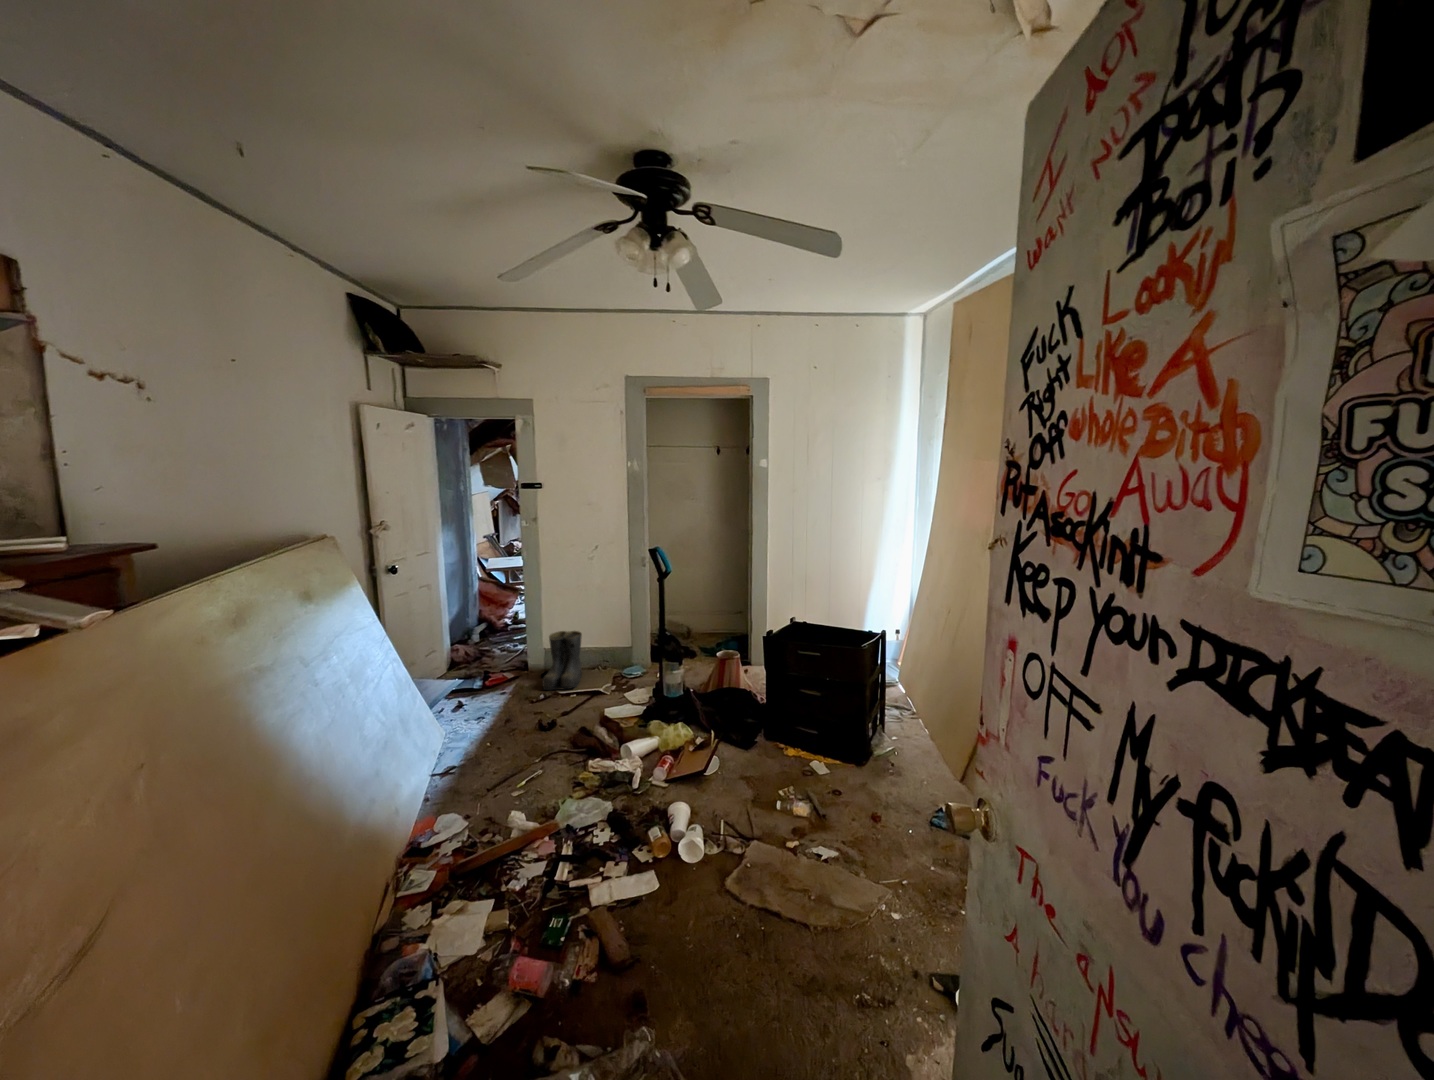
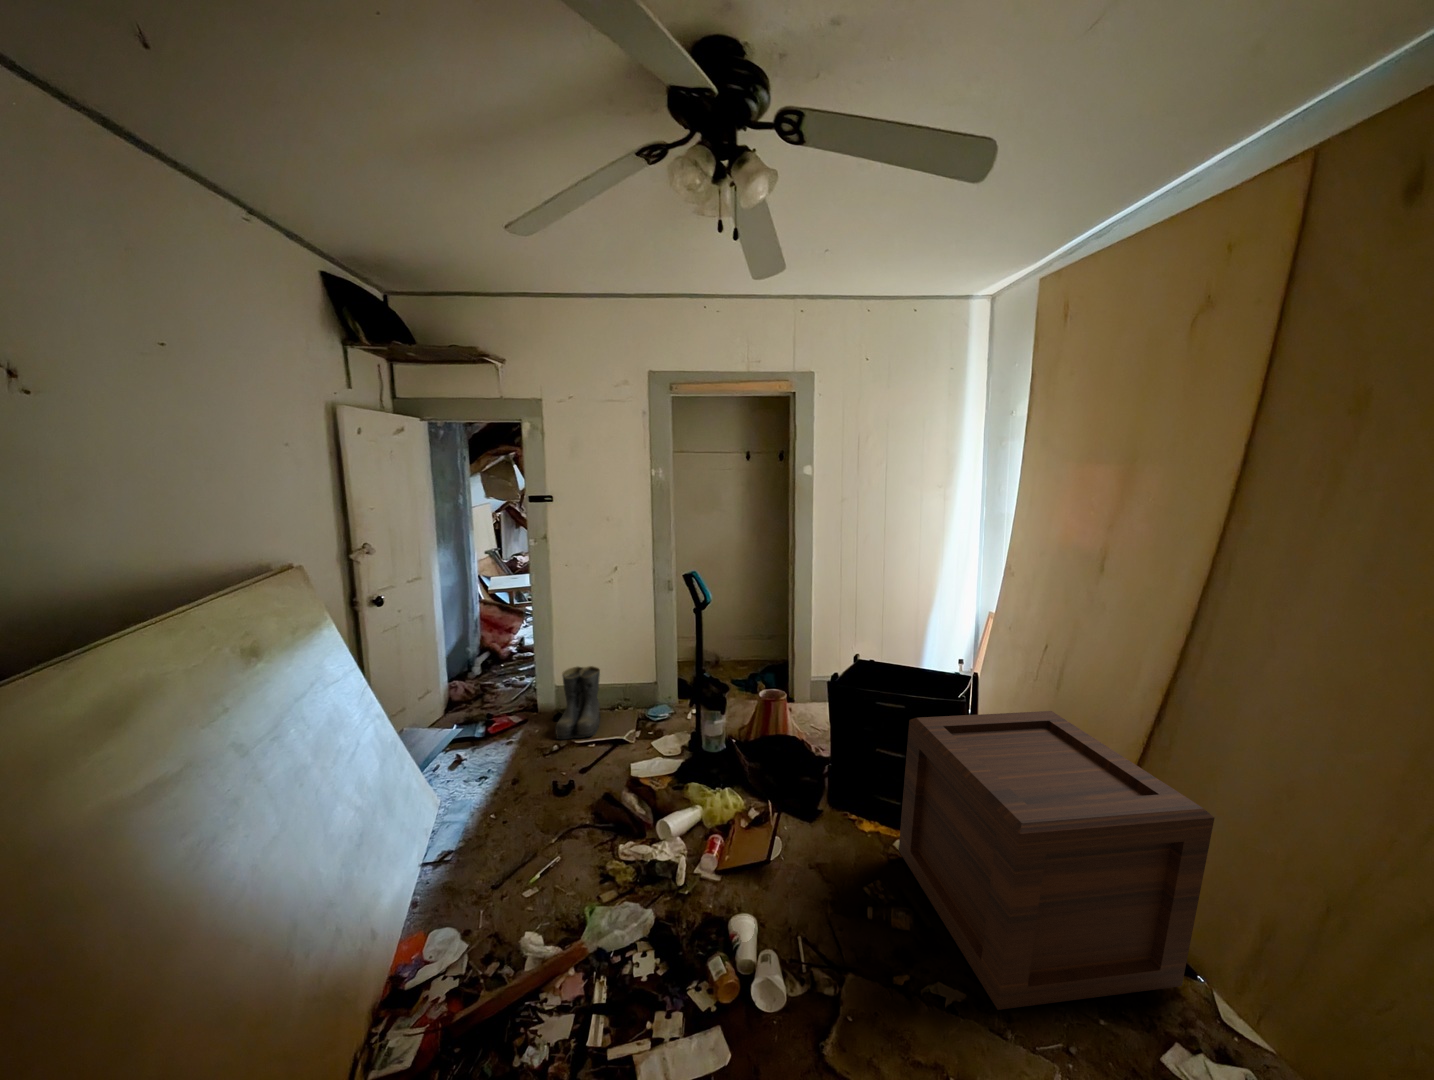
wooden crate: none [812,656,1020,861] -> present [899,711,1214,1010]

